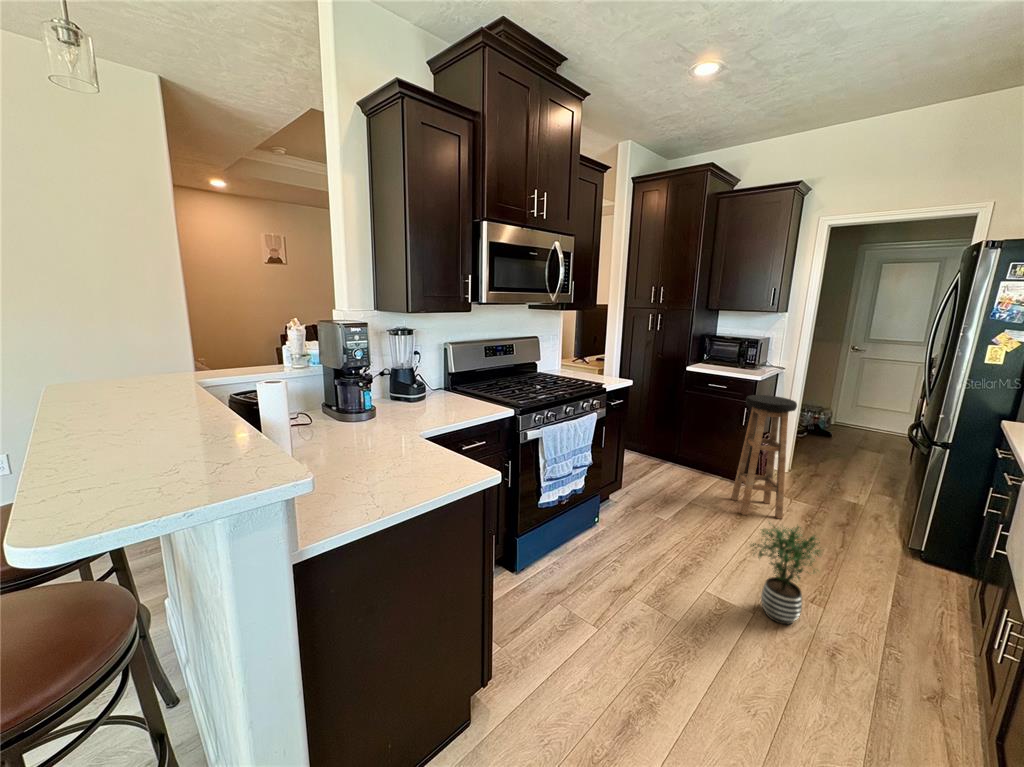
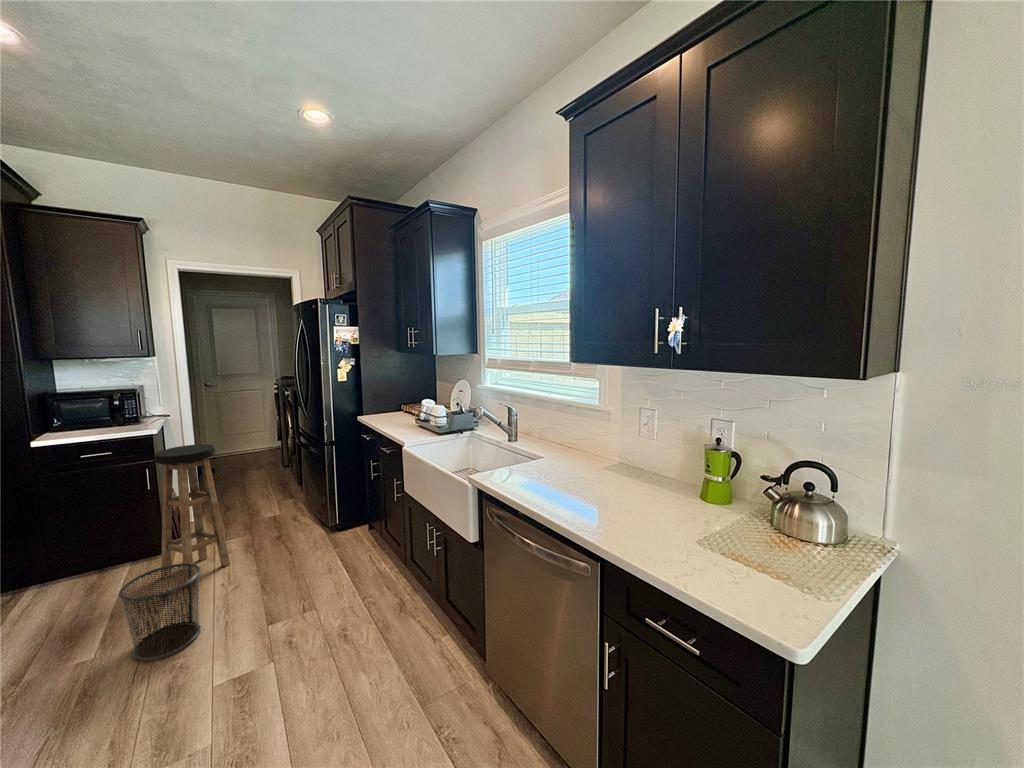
waste bin: none [682,482,738,553] -> present [119,563,201,660]
potted plant: present [751,523,820,625] -> none [252,550,324,653]

